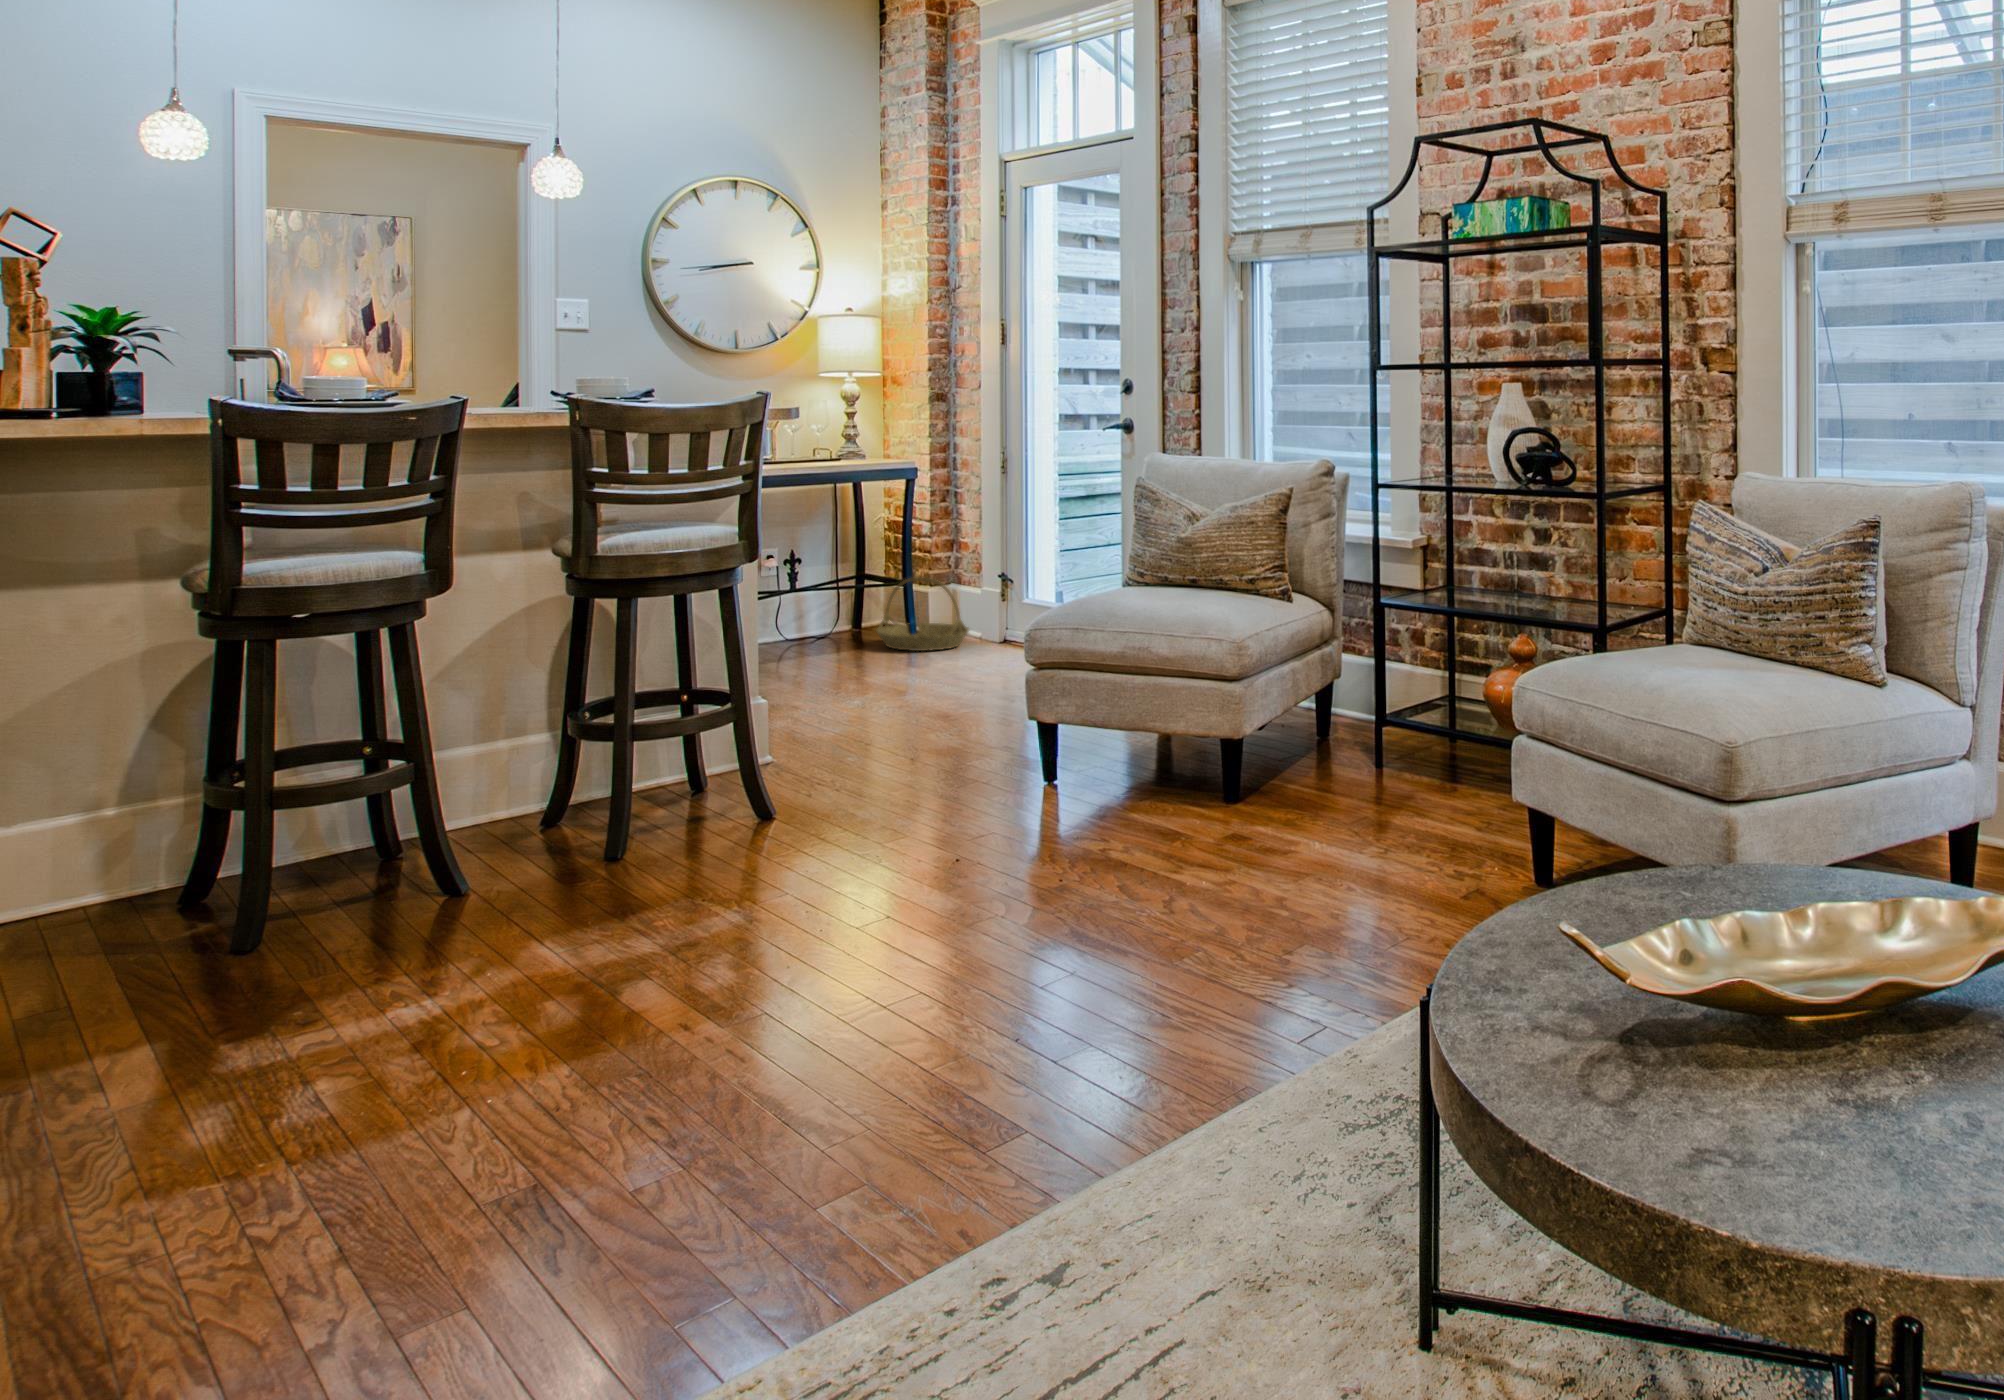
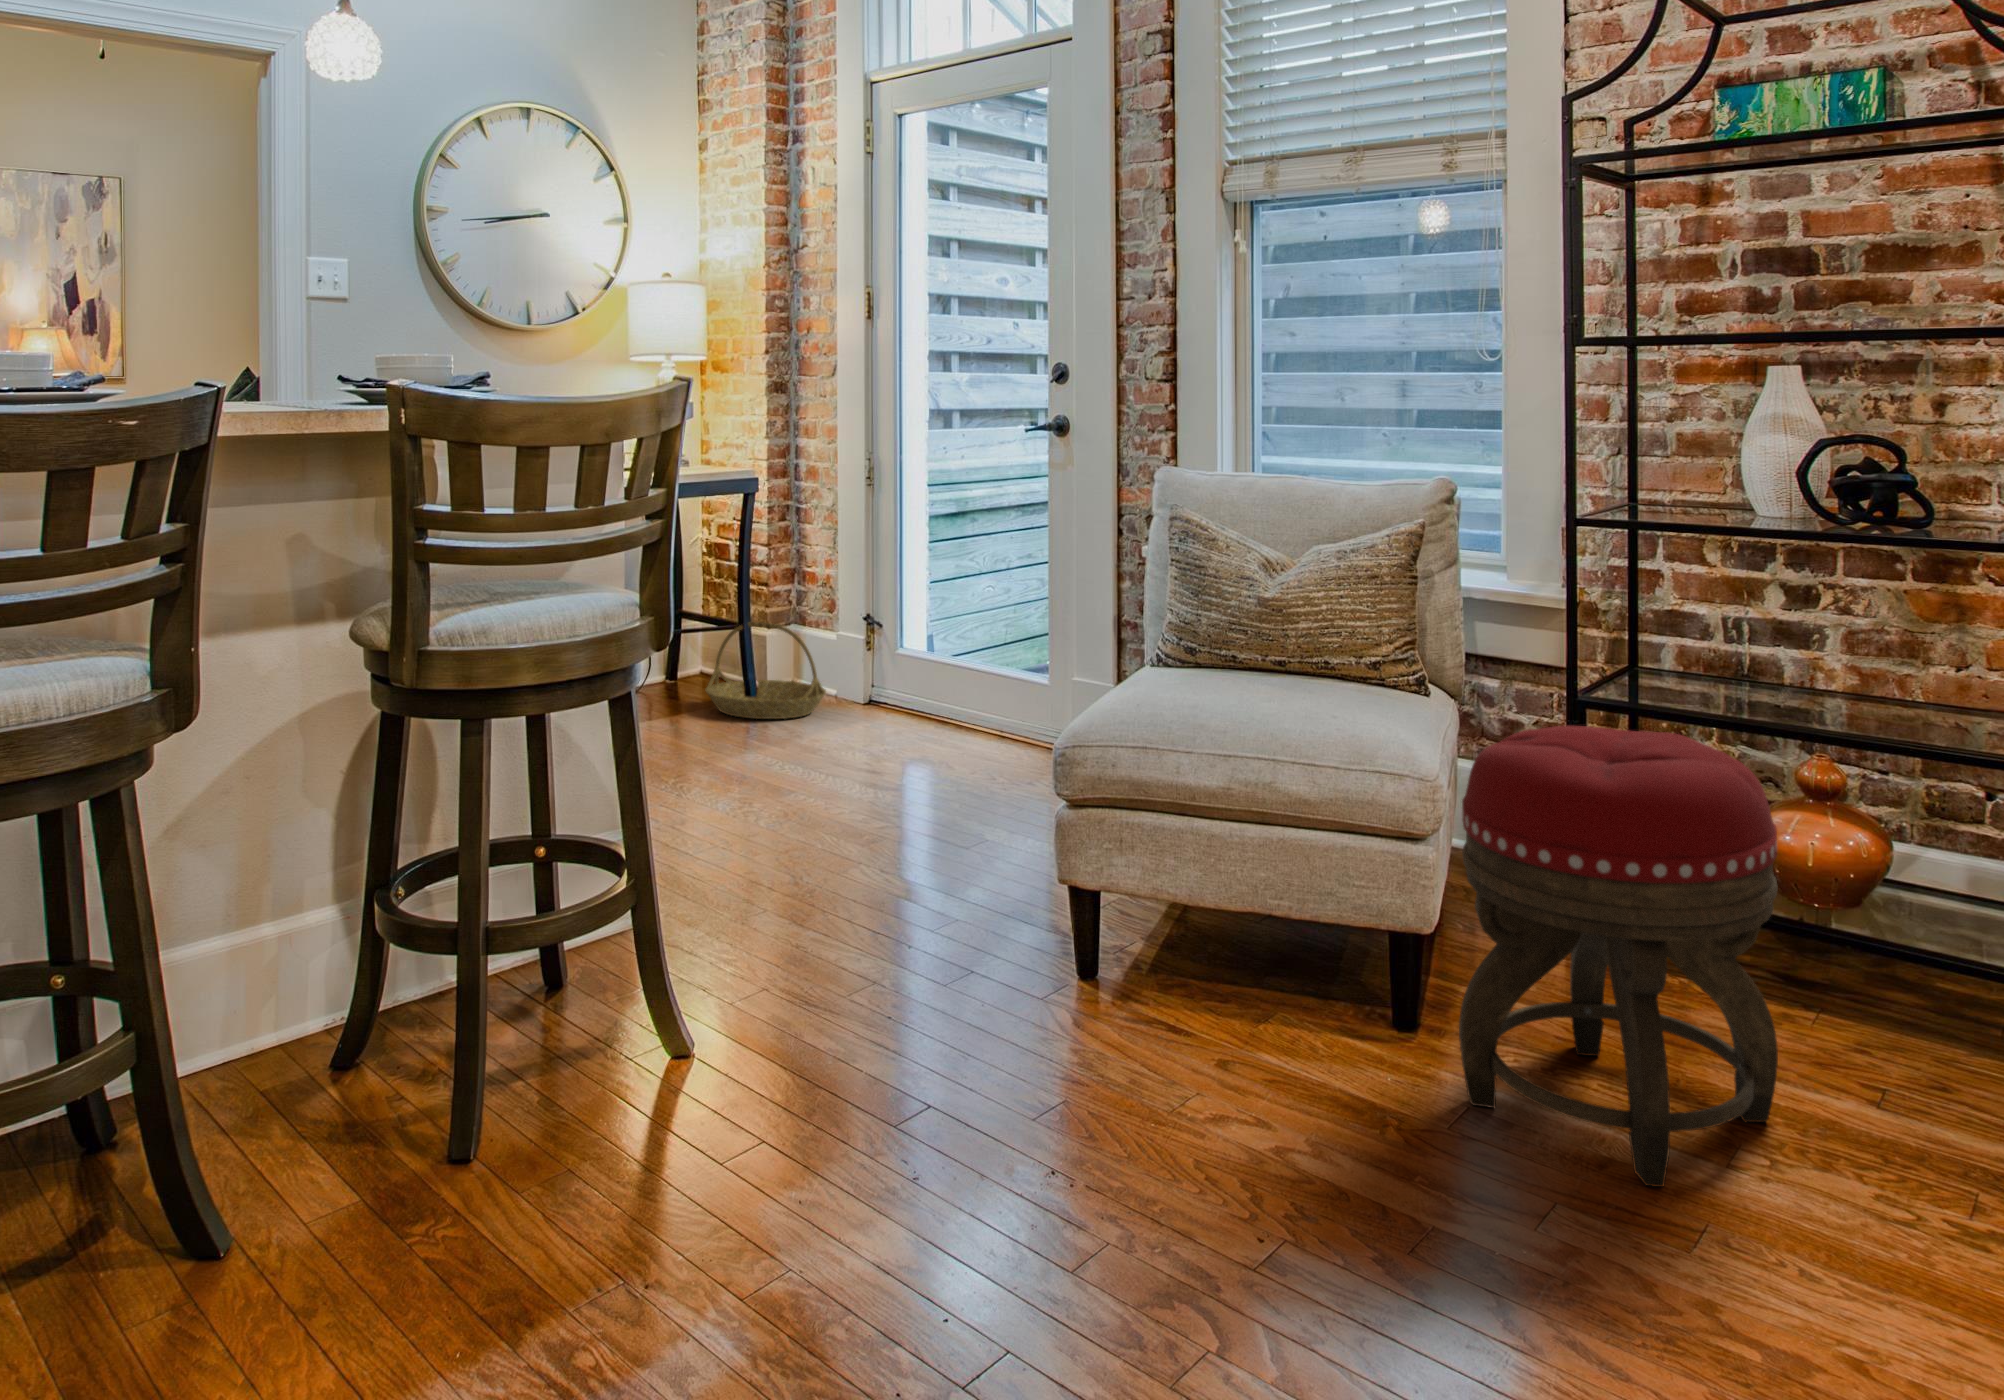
footstool: none [1229,608,1412,868] -> present [1459,726,1778,1187]

